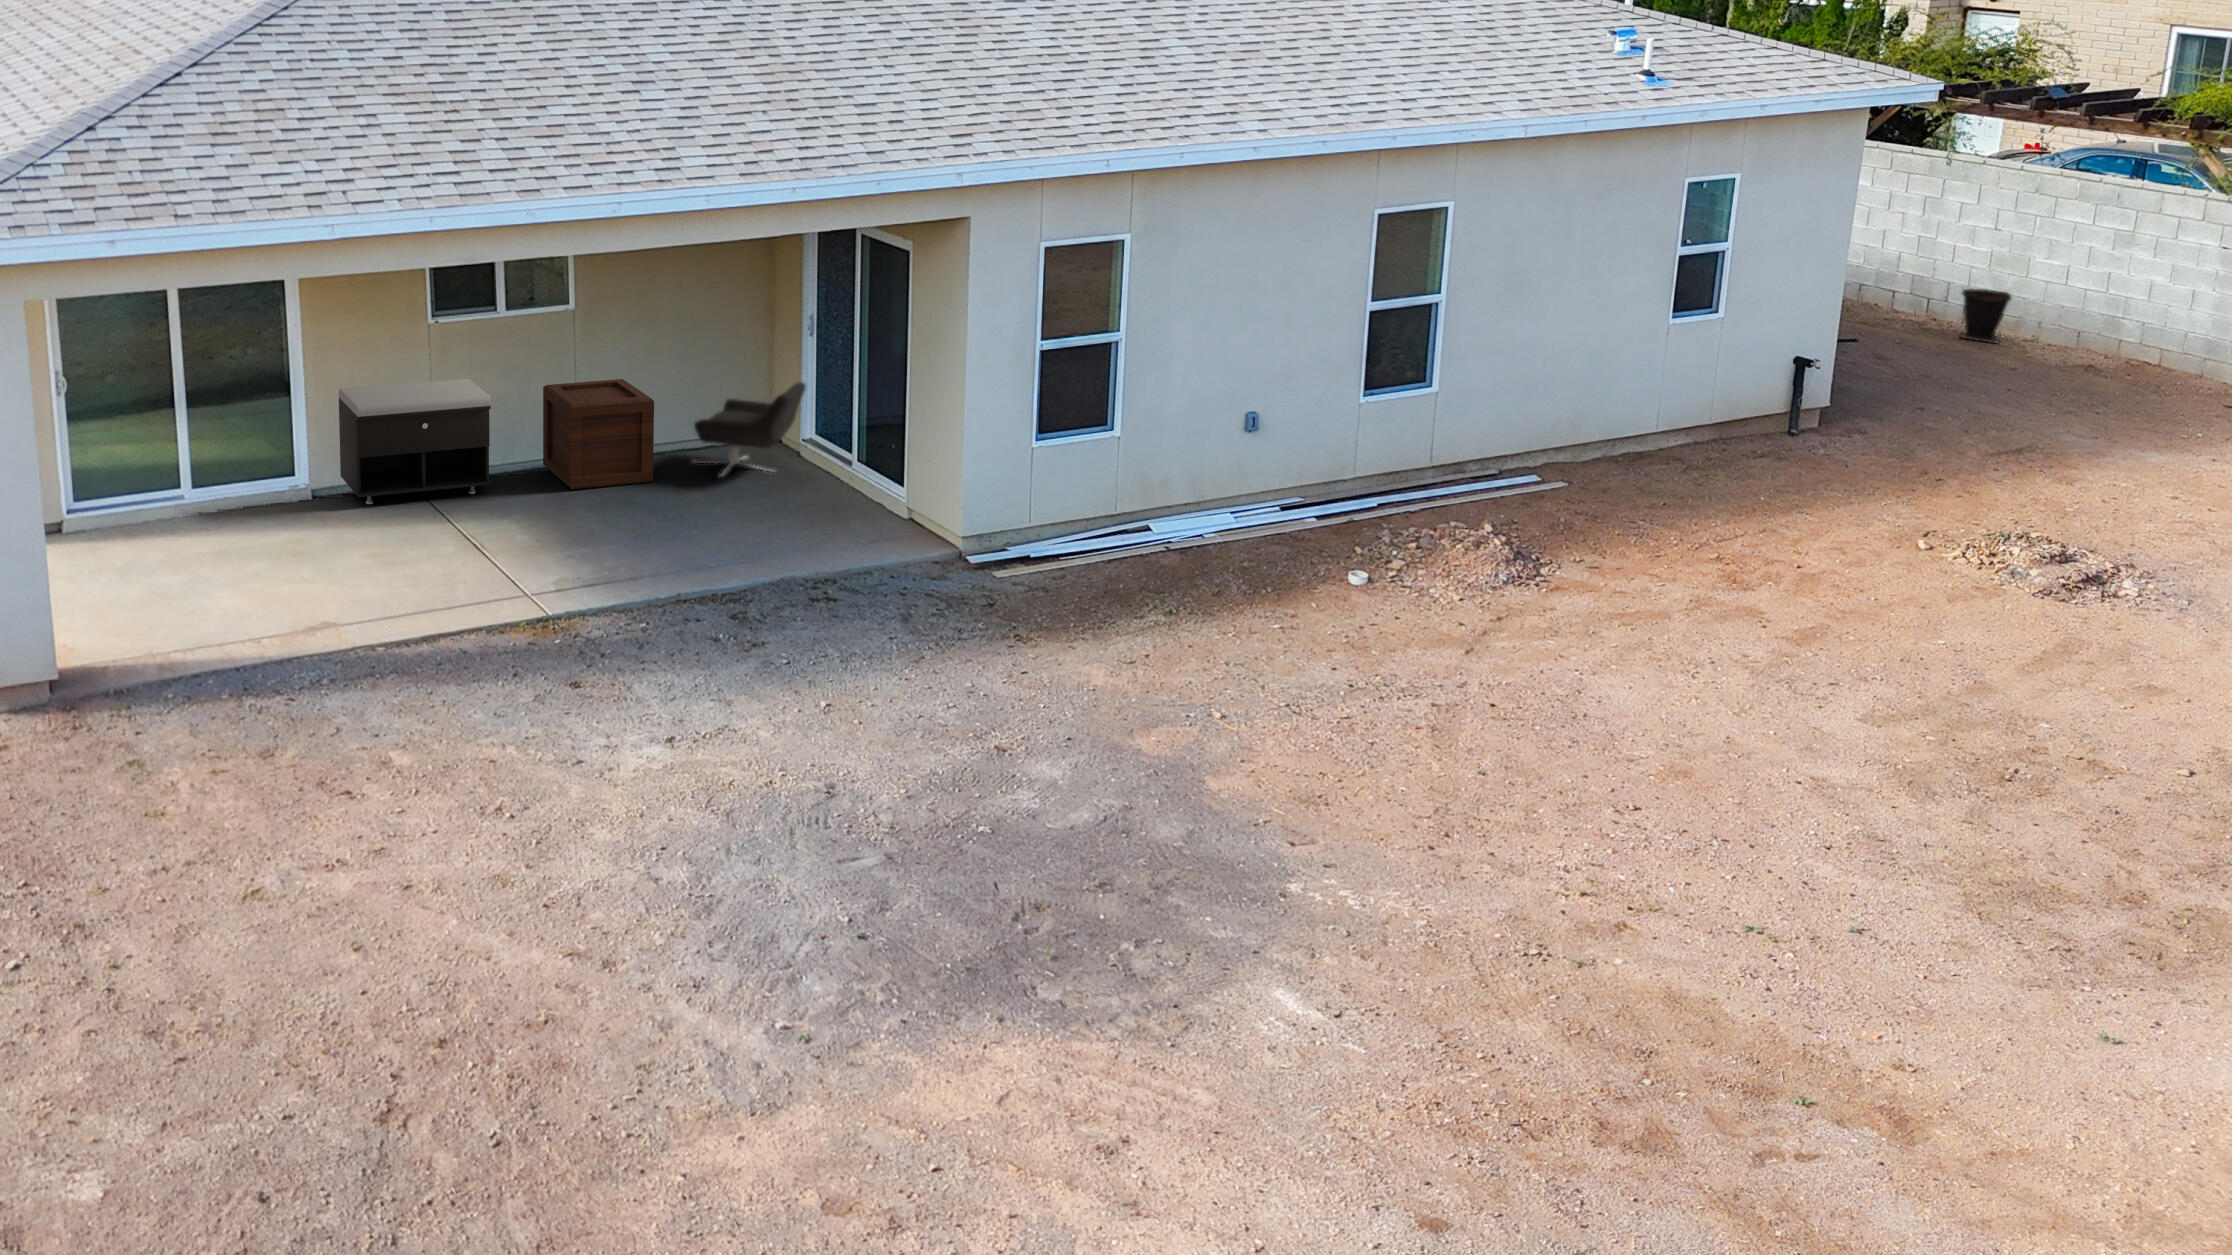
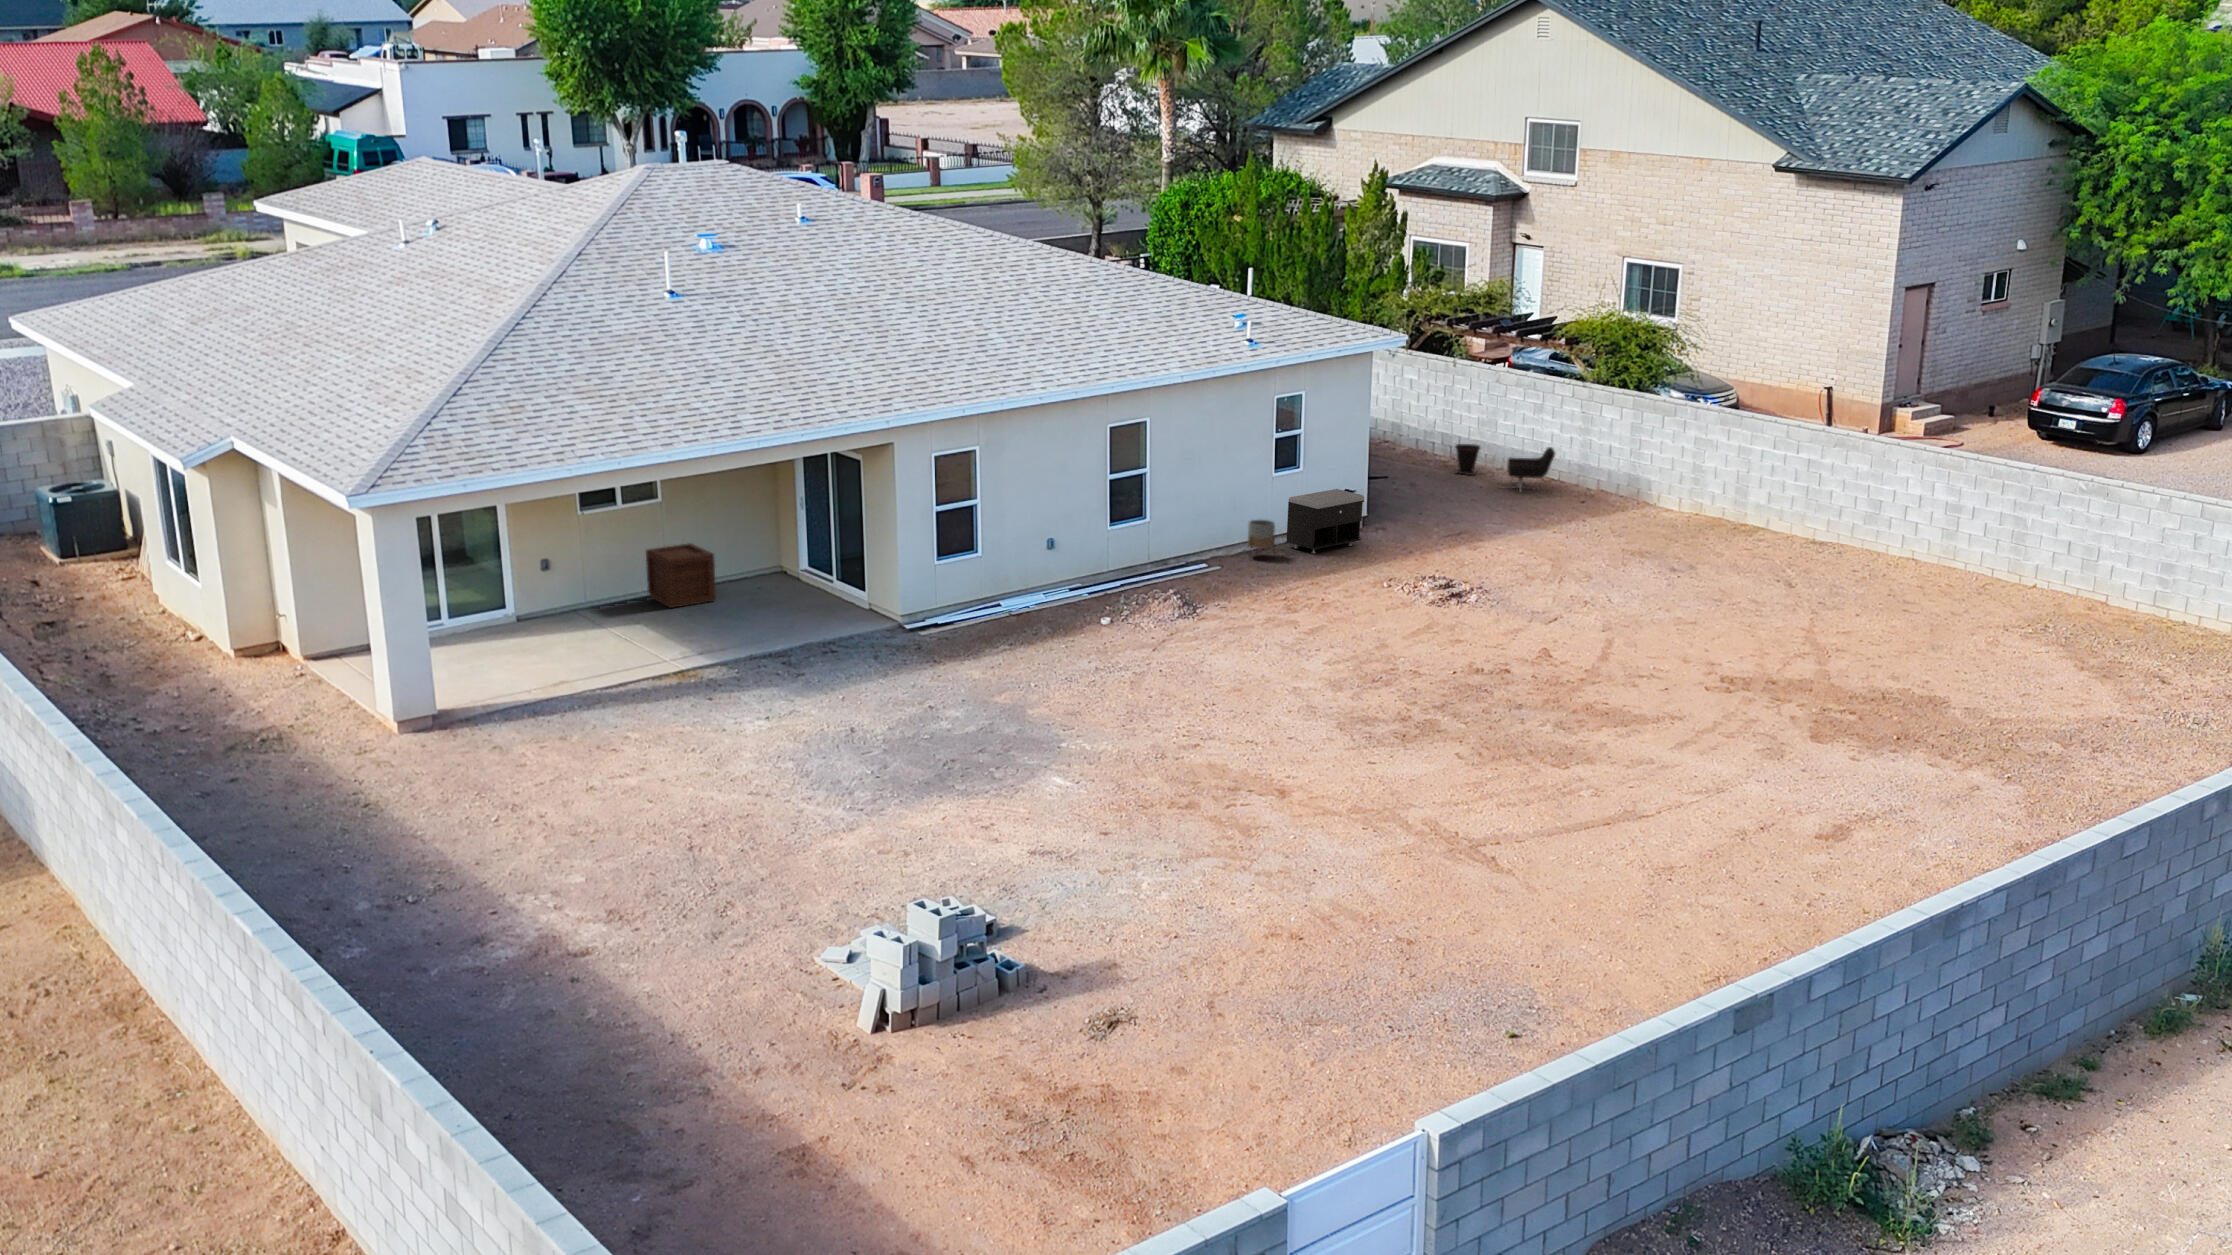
storage bench: present [339,379,491,504] -> present [1286,489,1364,553]
lounge chair: present [694,382,806,476] -> present [1507,447,1555,492]
planter: none [1615,399,1672,473] -> present [1247,520,1275,552]

